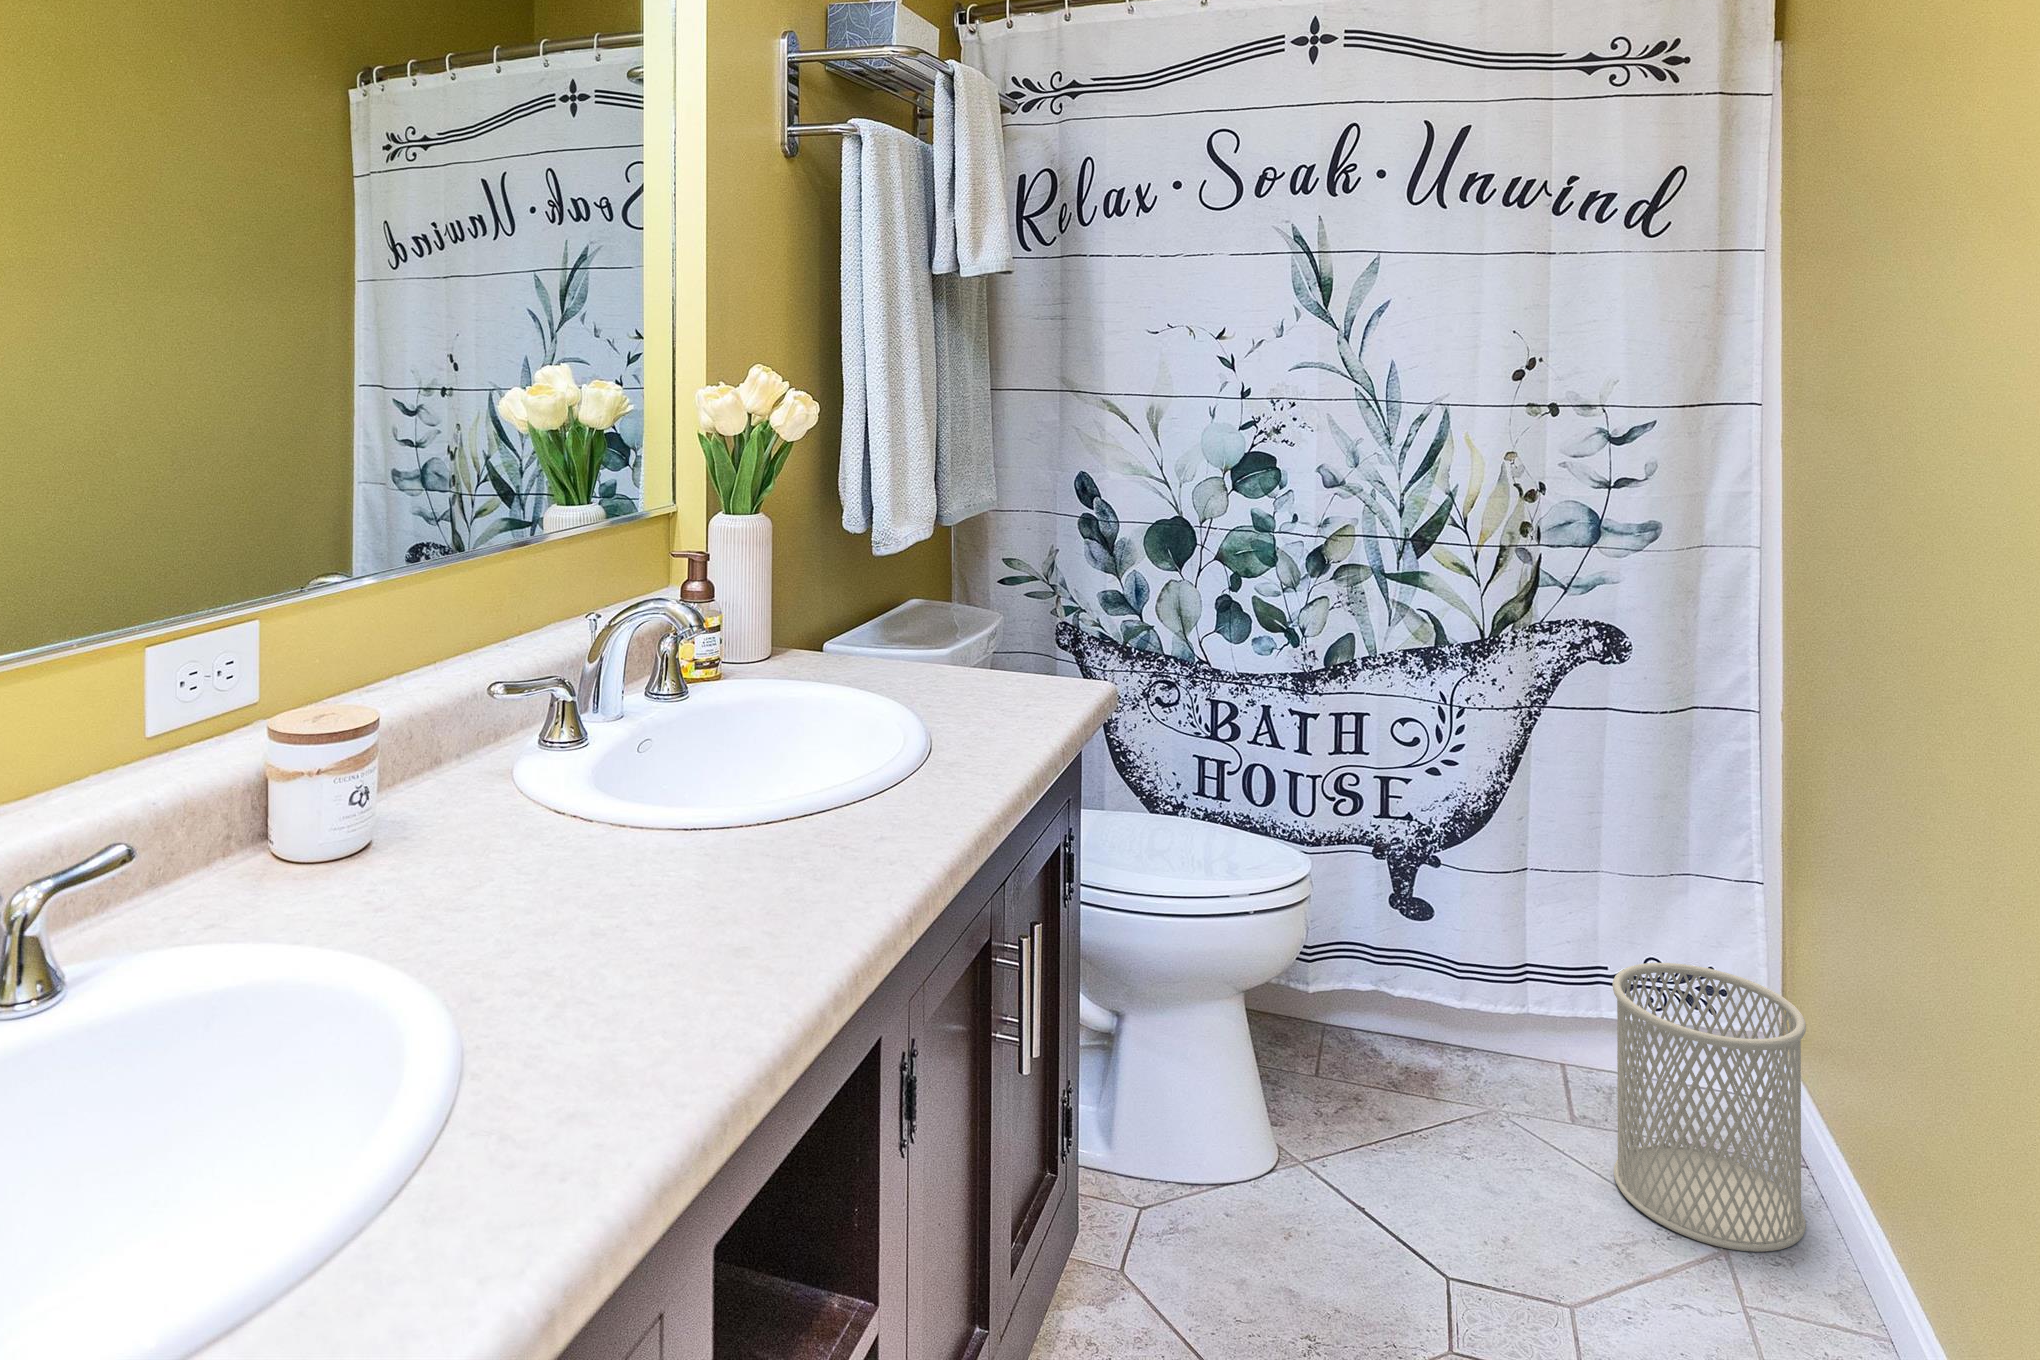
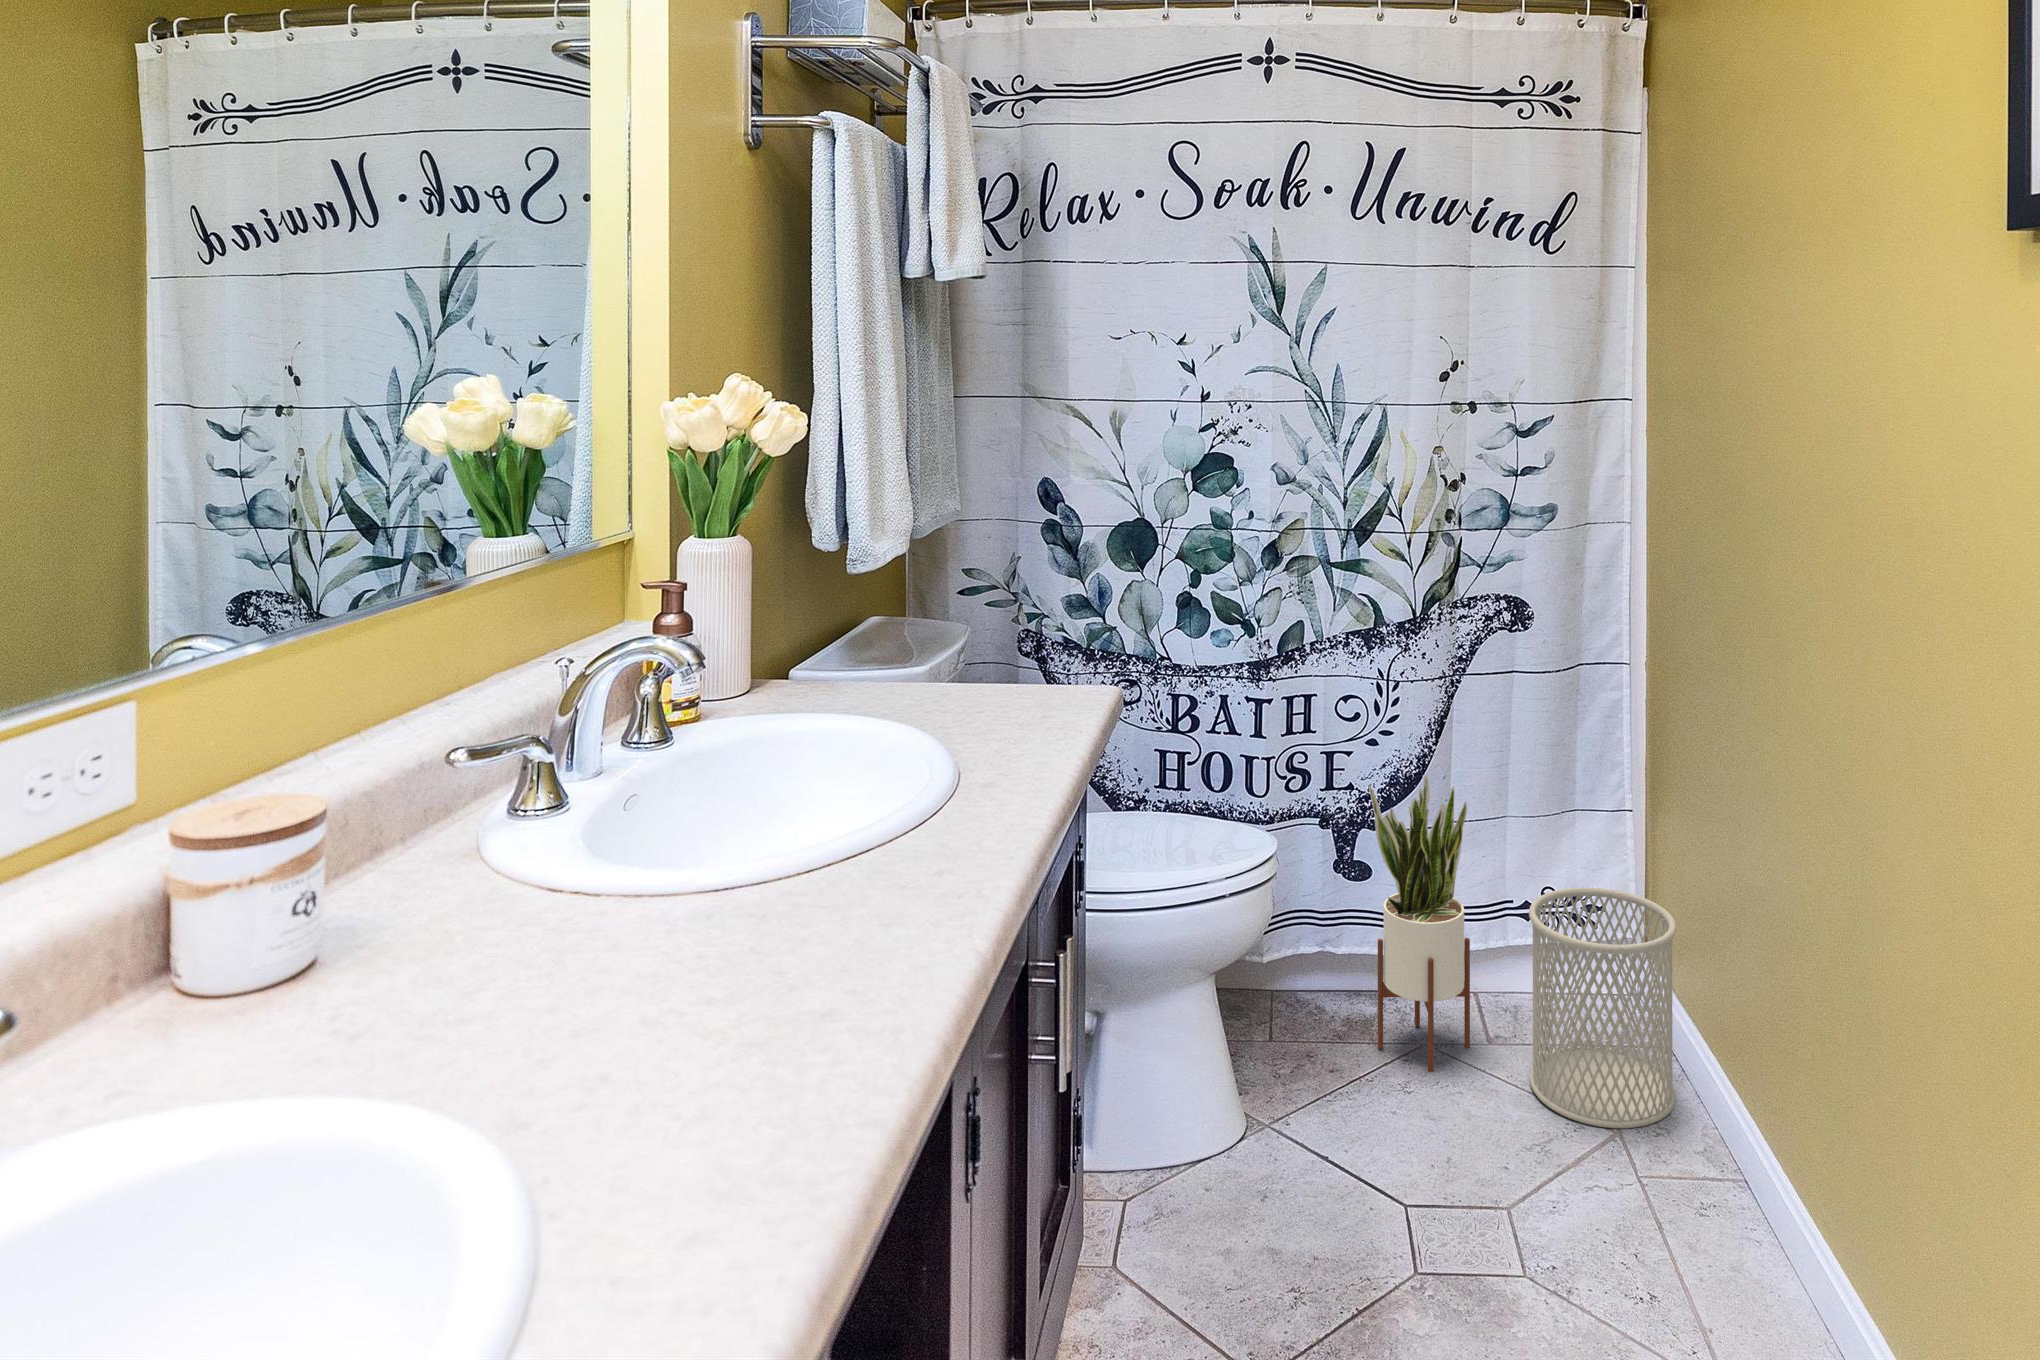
potted plant: none [1421,813,1546,1138] -> present [1369,775,1470,1072]

